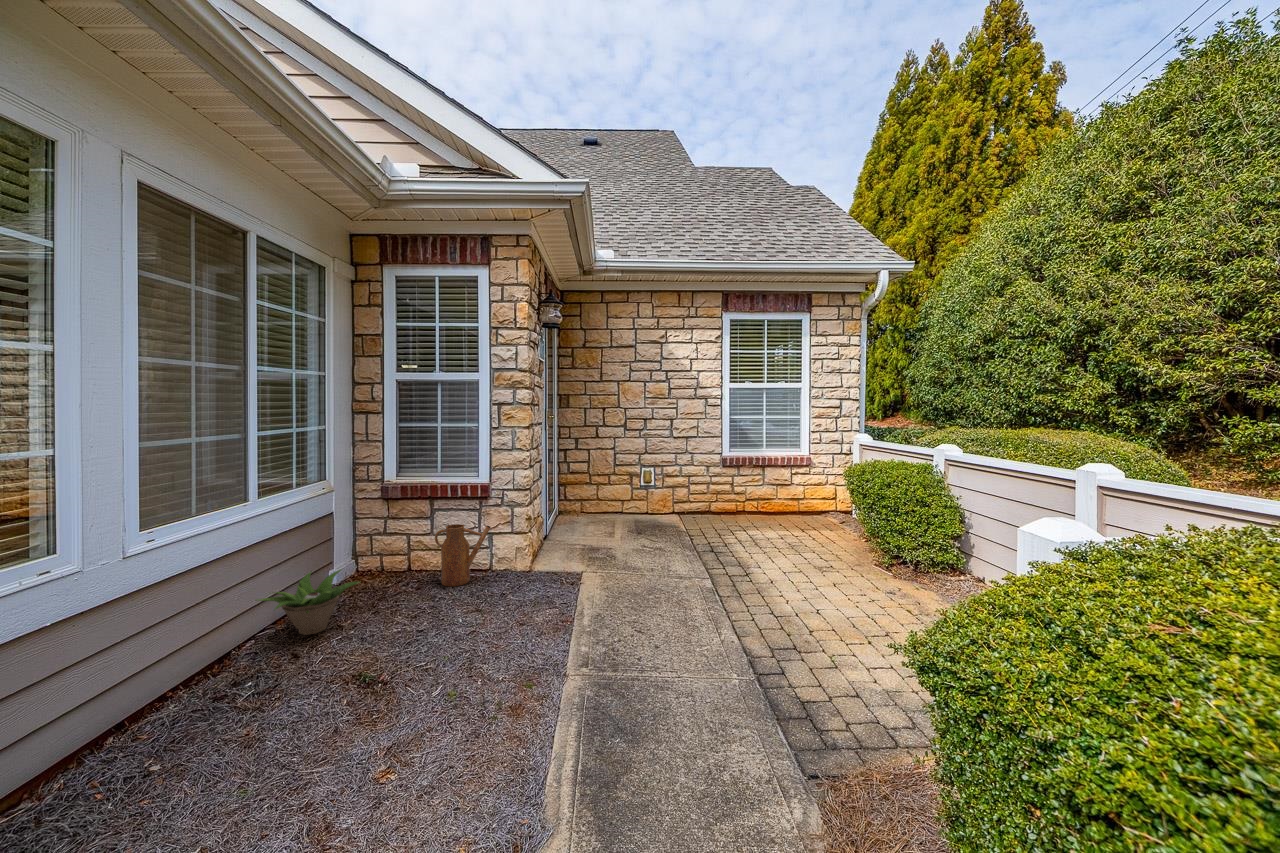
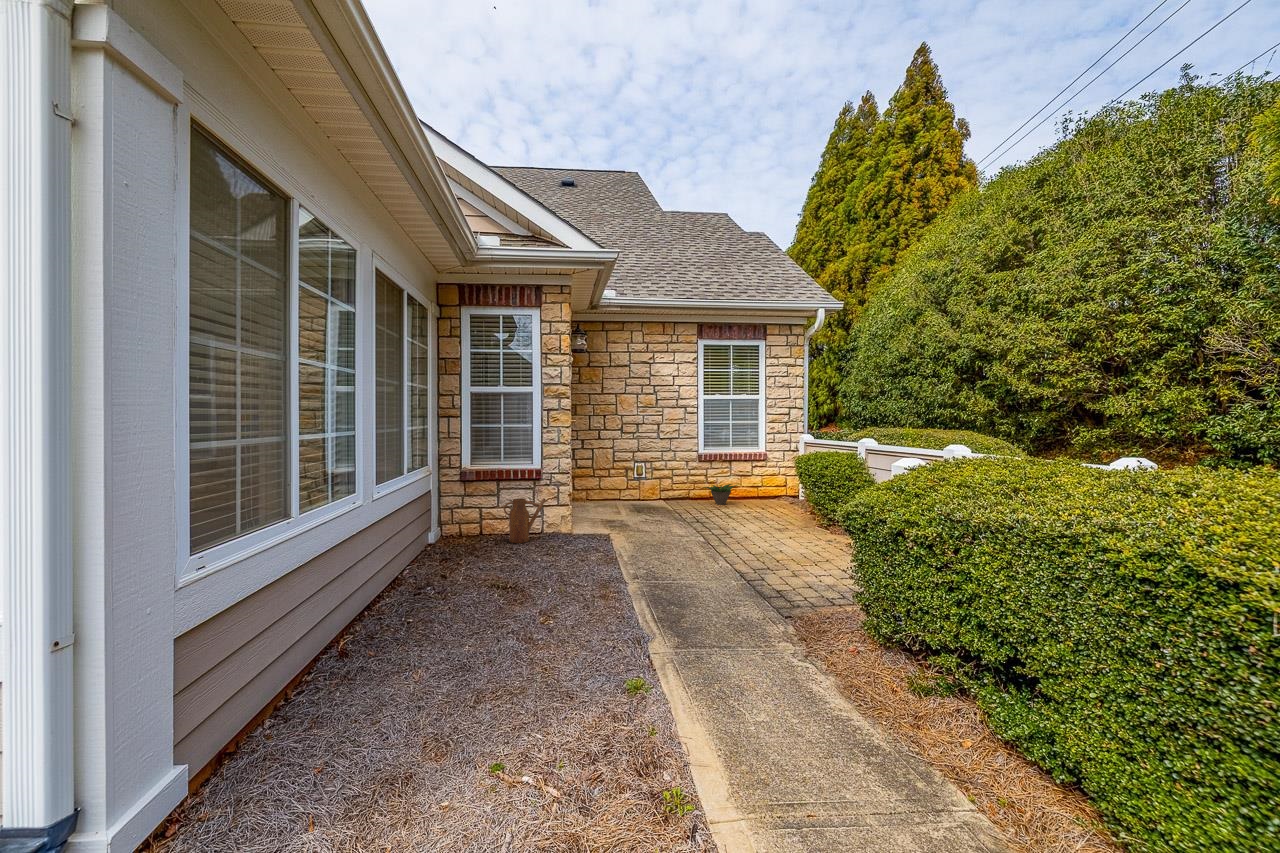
decorative plant: present [256,570,360,635] -> present [704,484,737,505]

